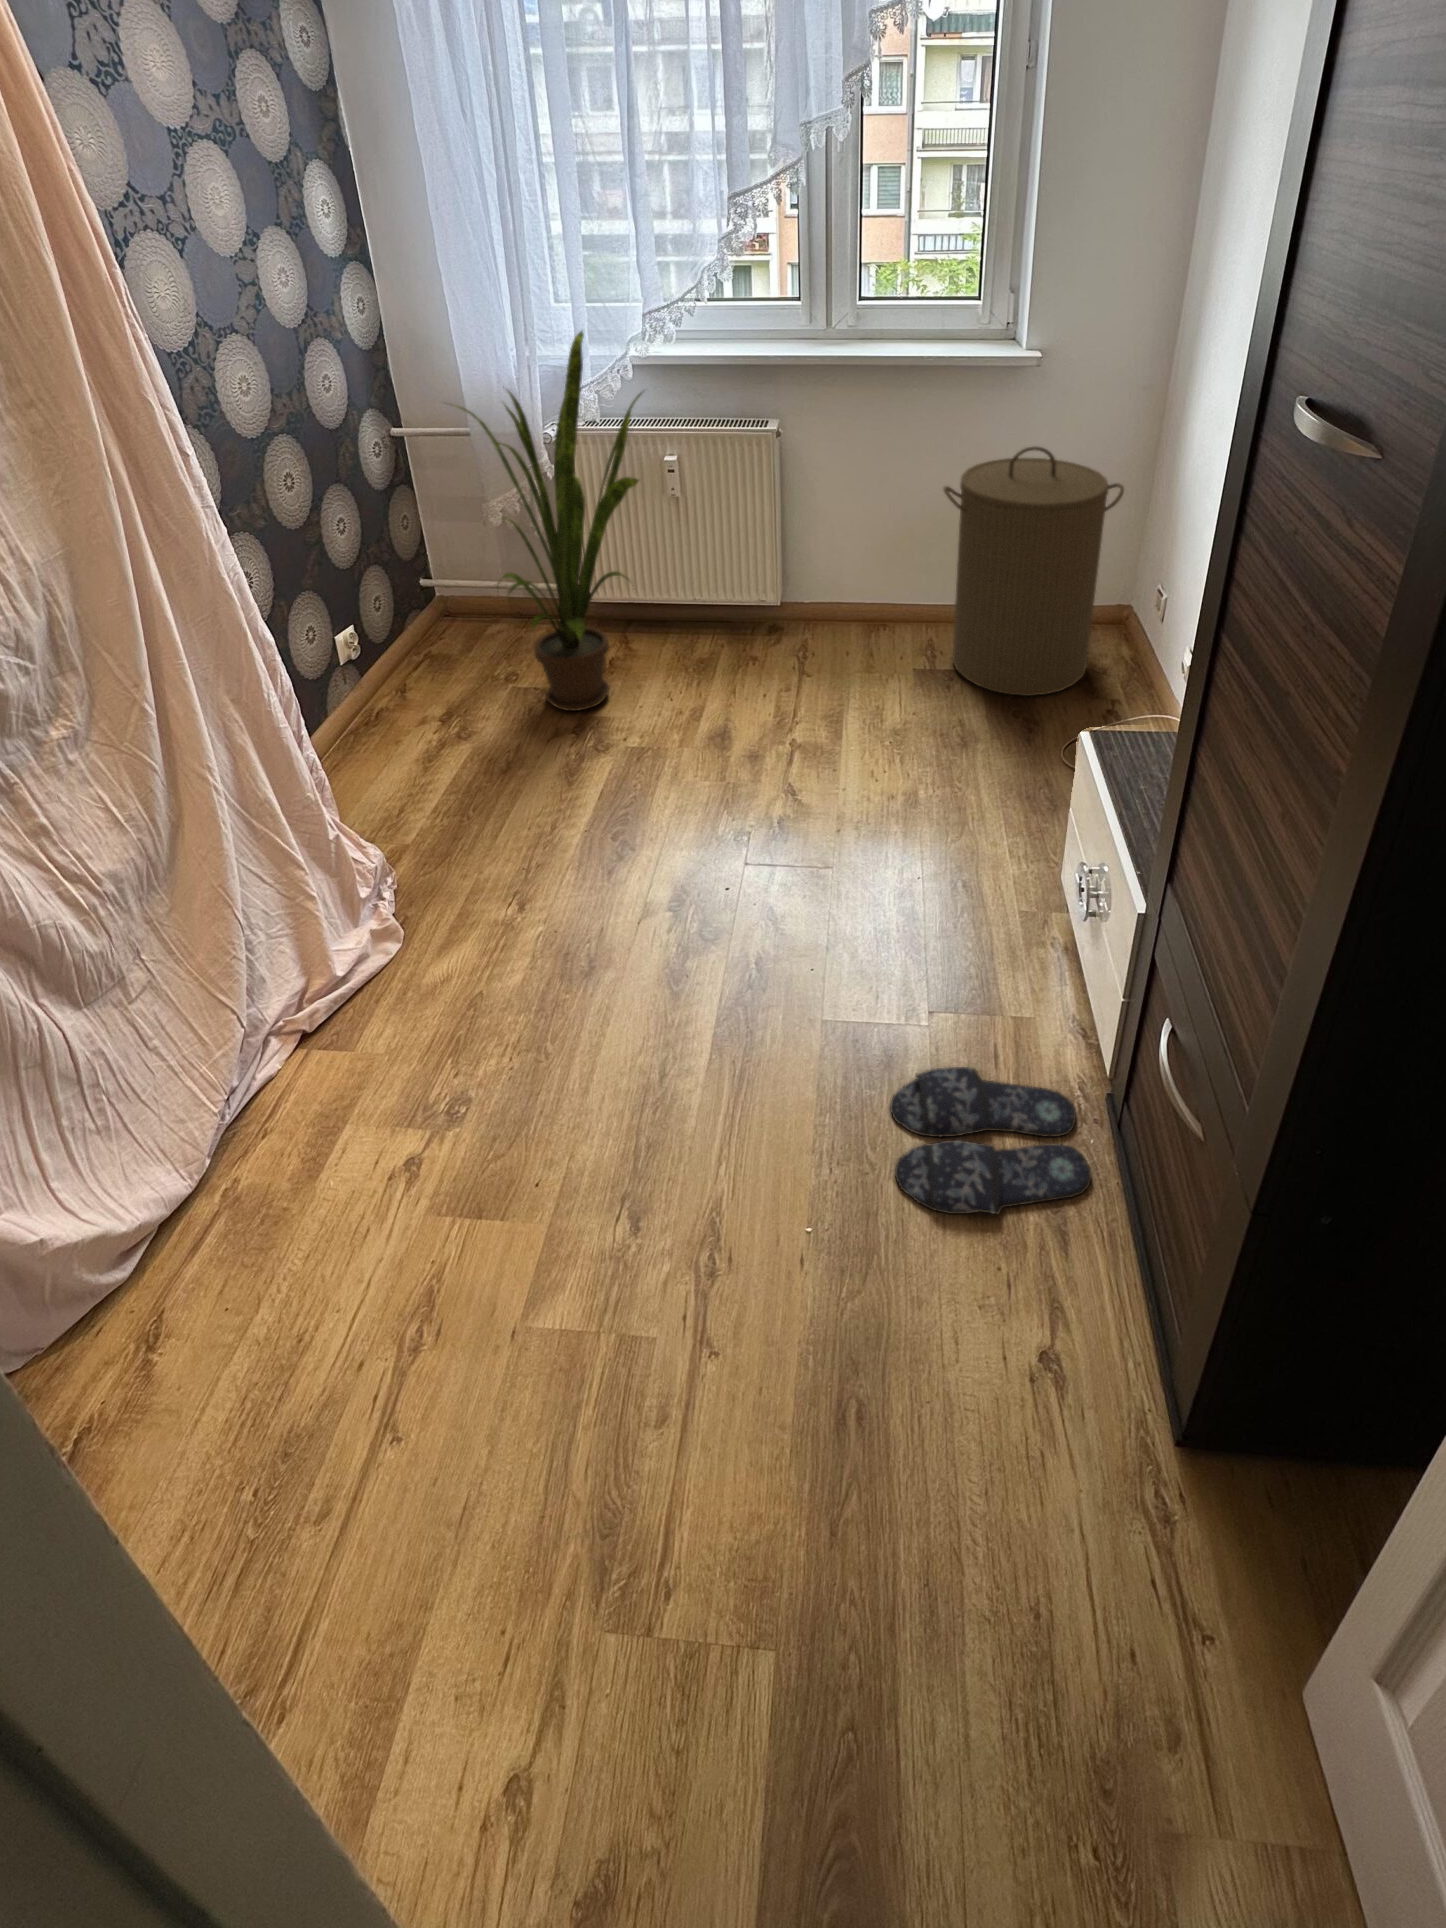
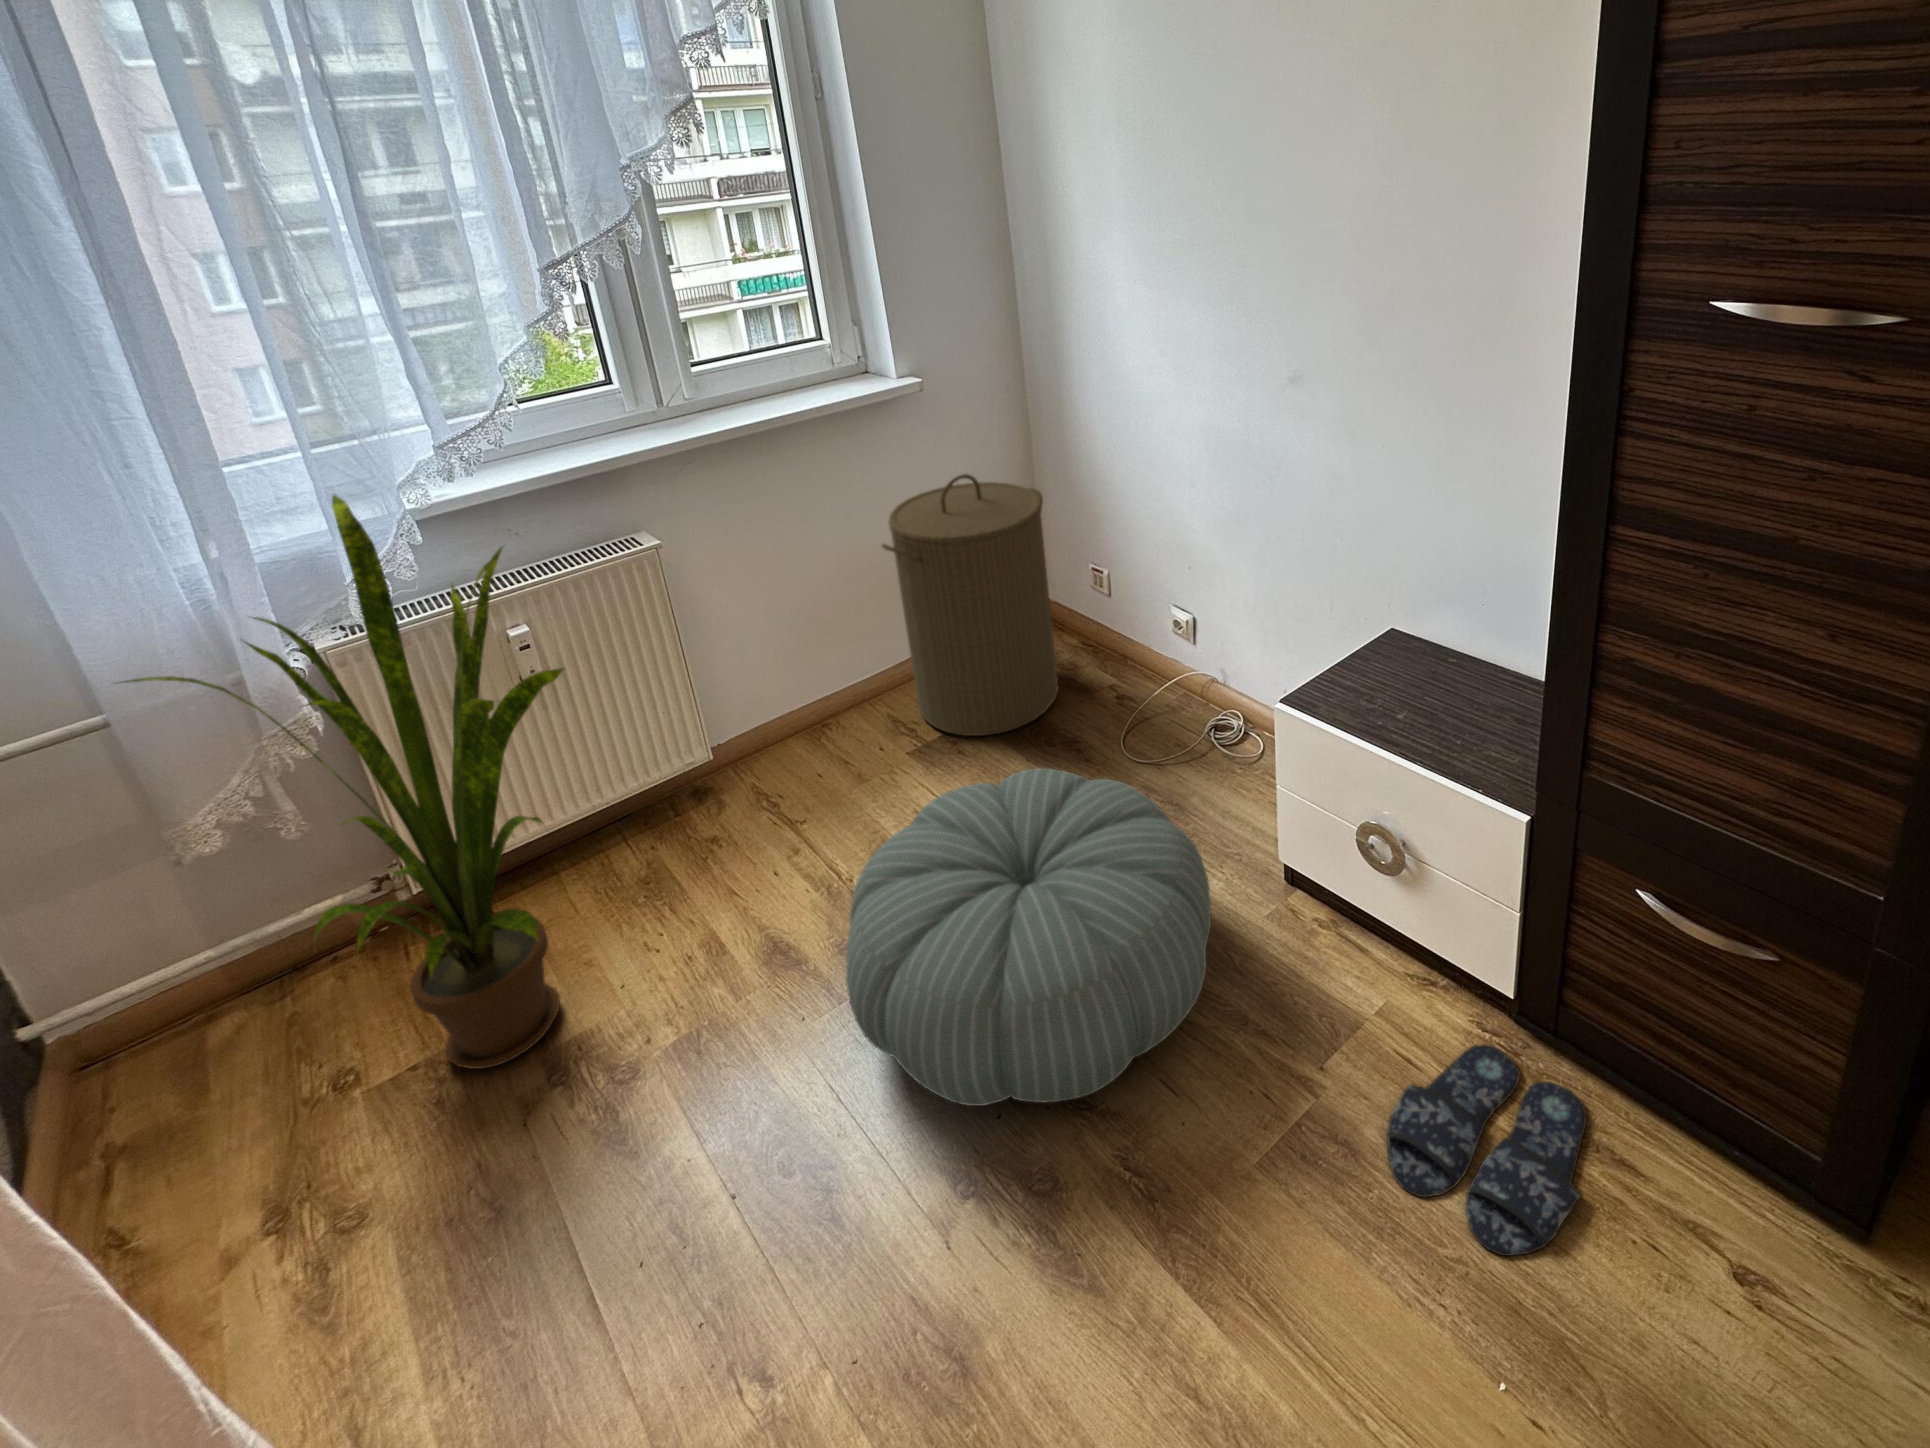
pouf: none [685,682,981,918] -> present [846,768,1211,1106]

